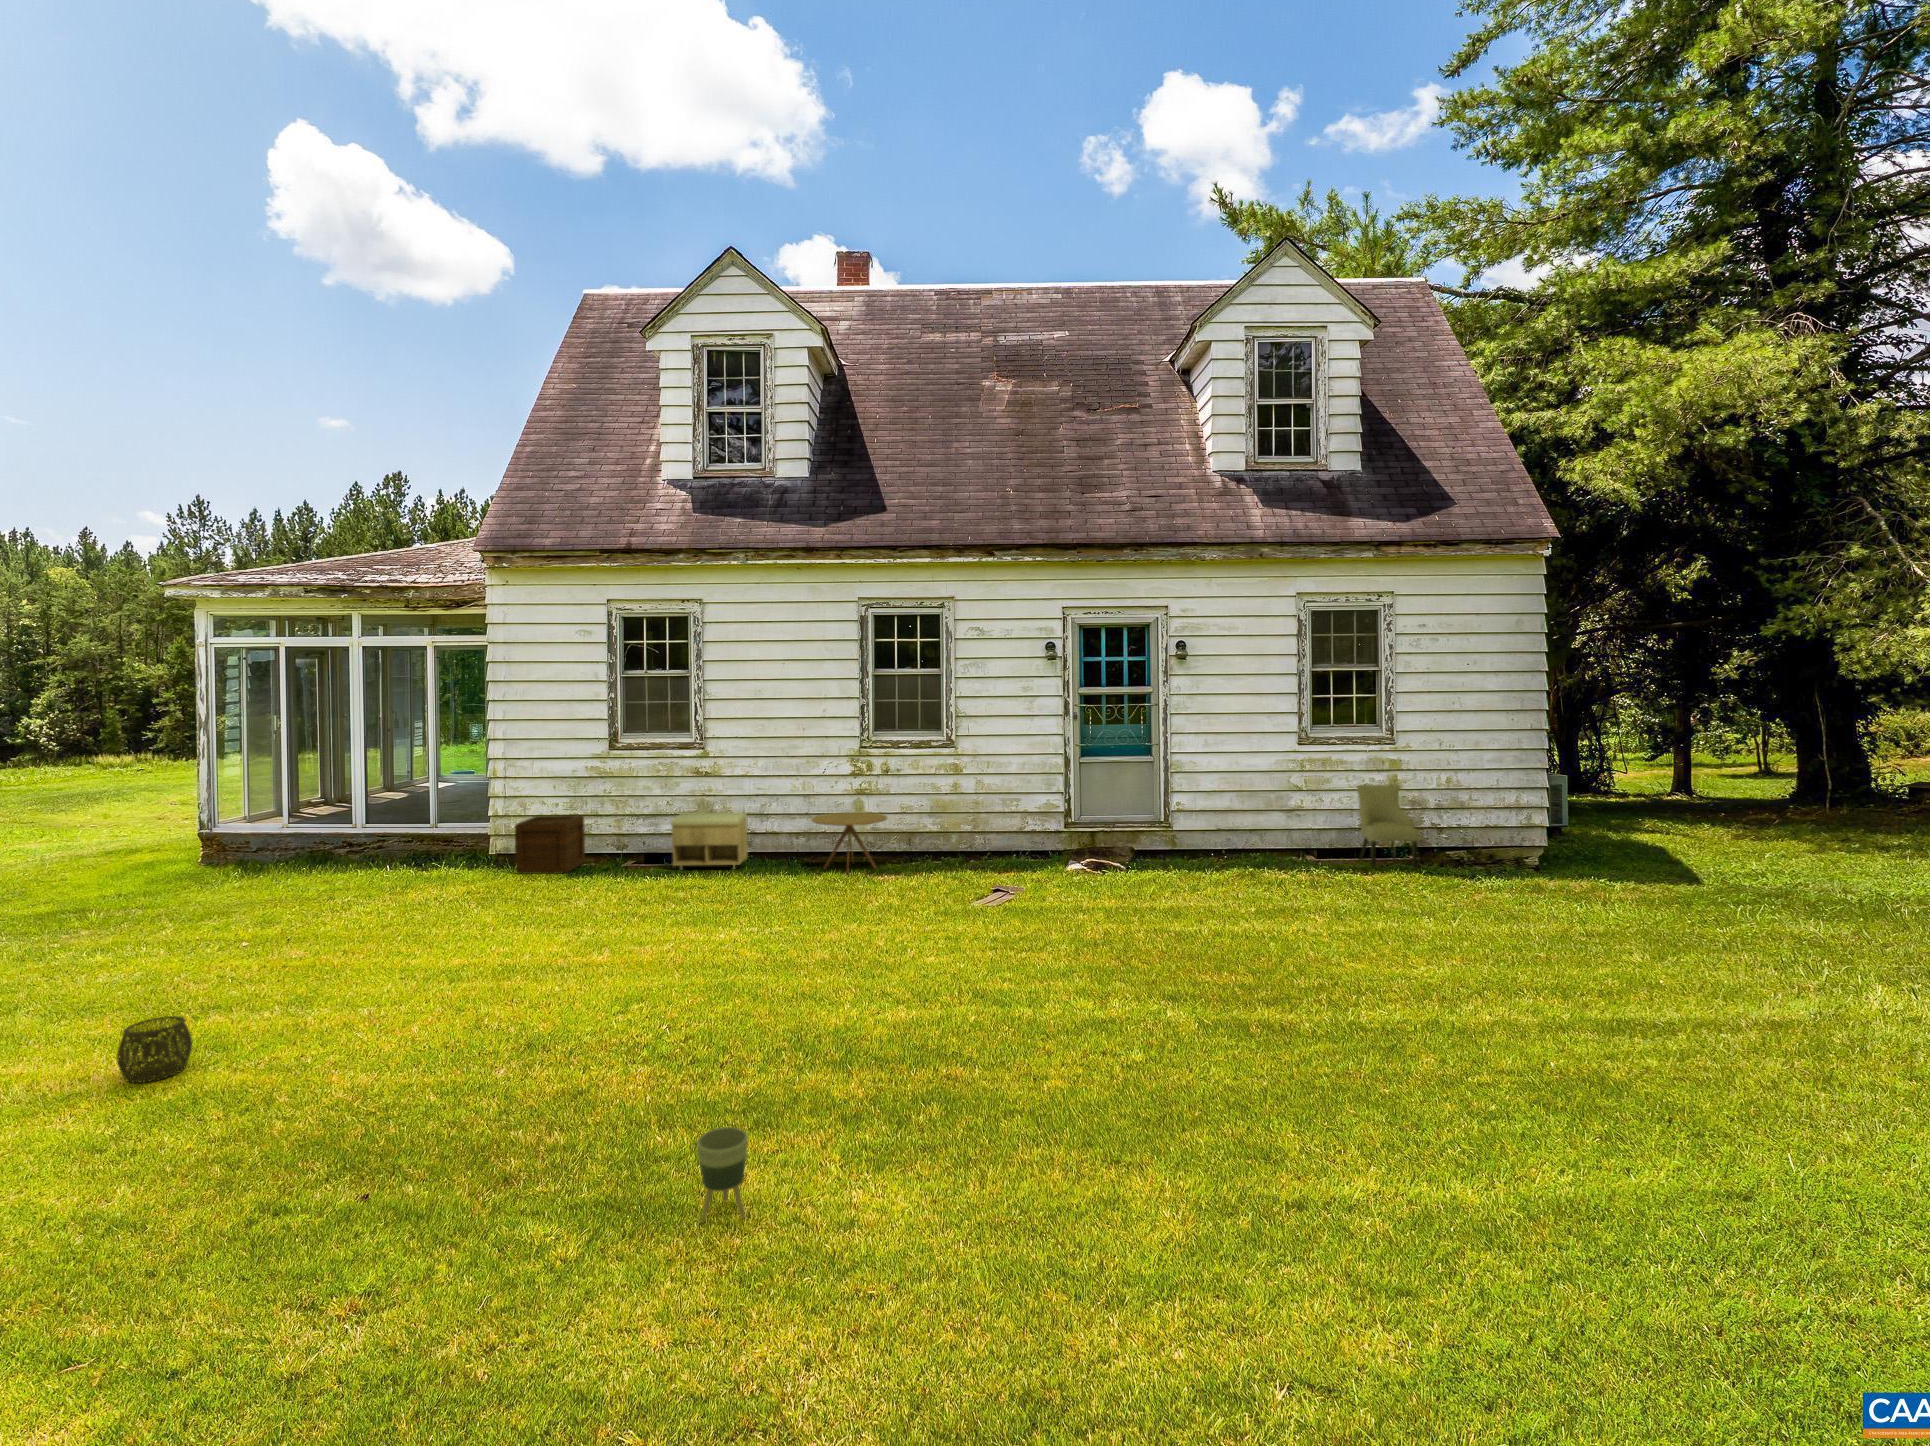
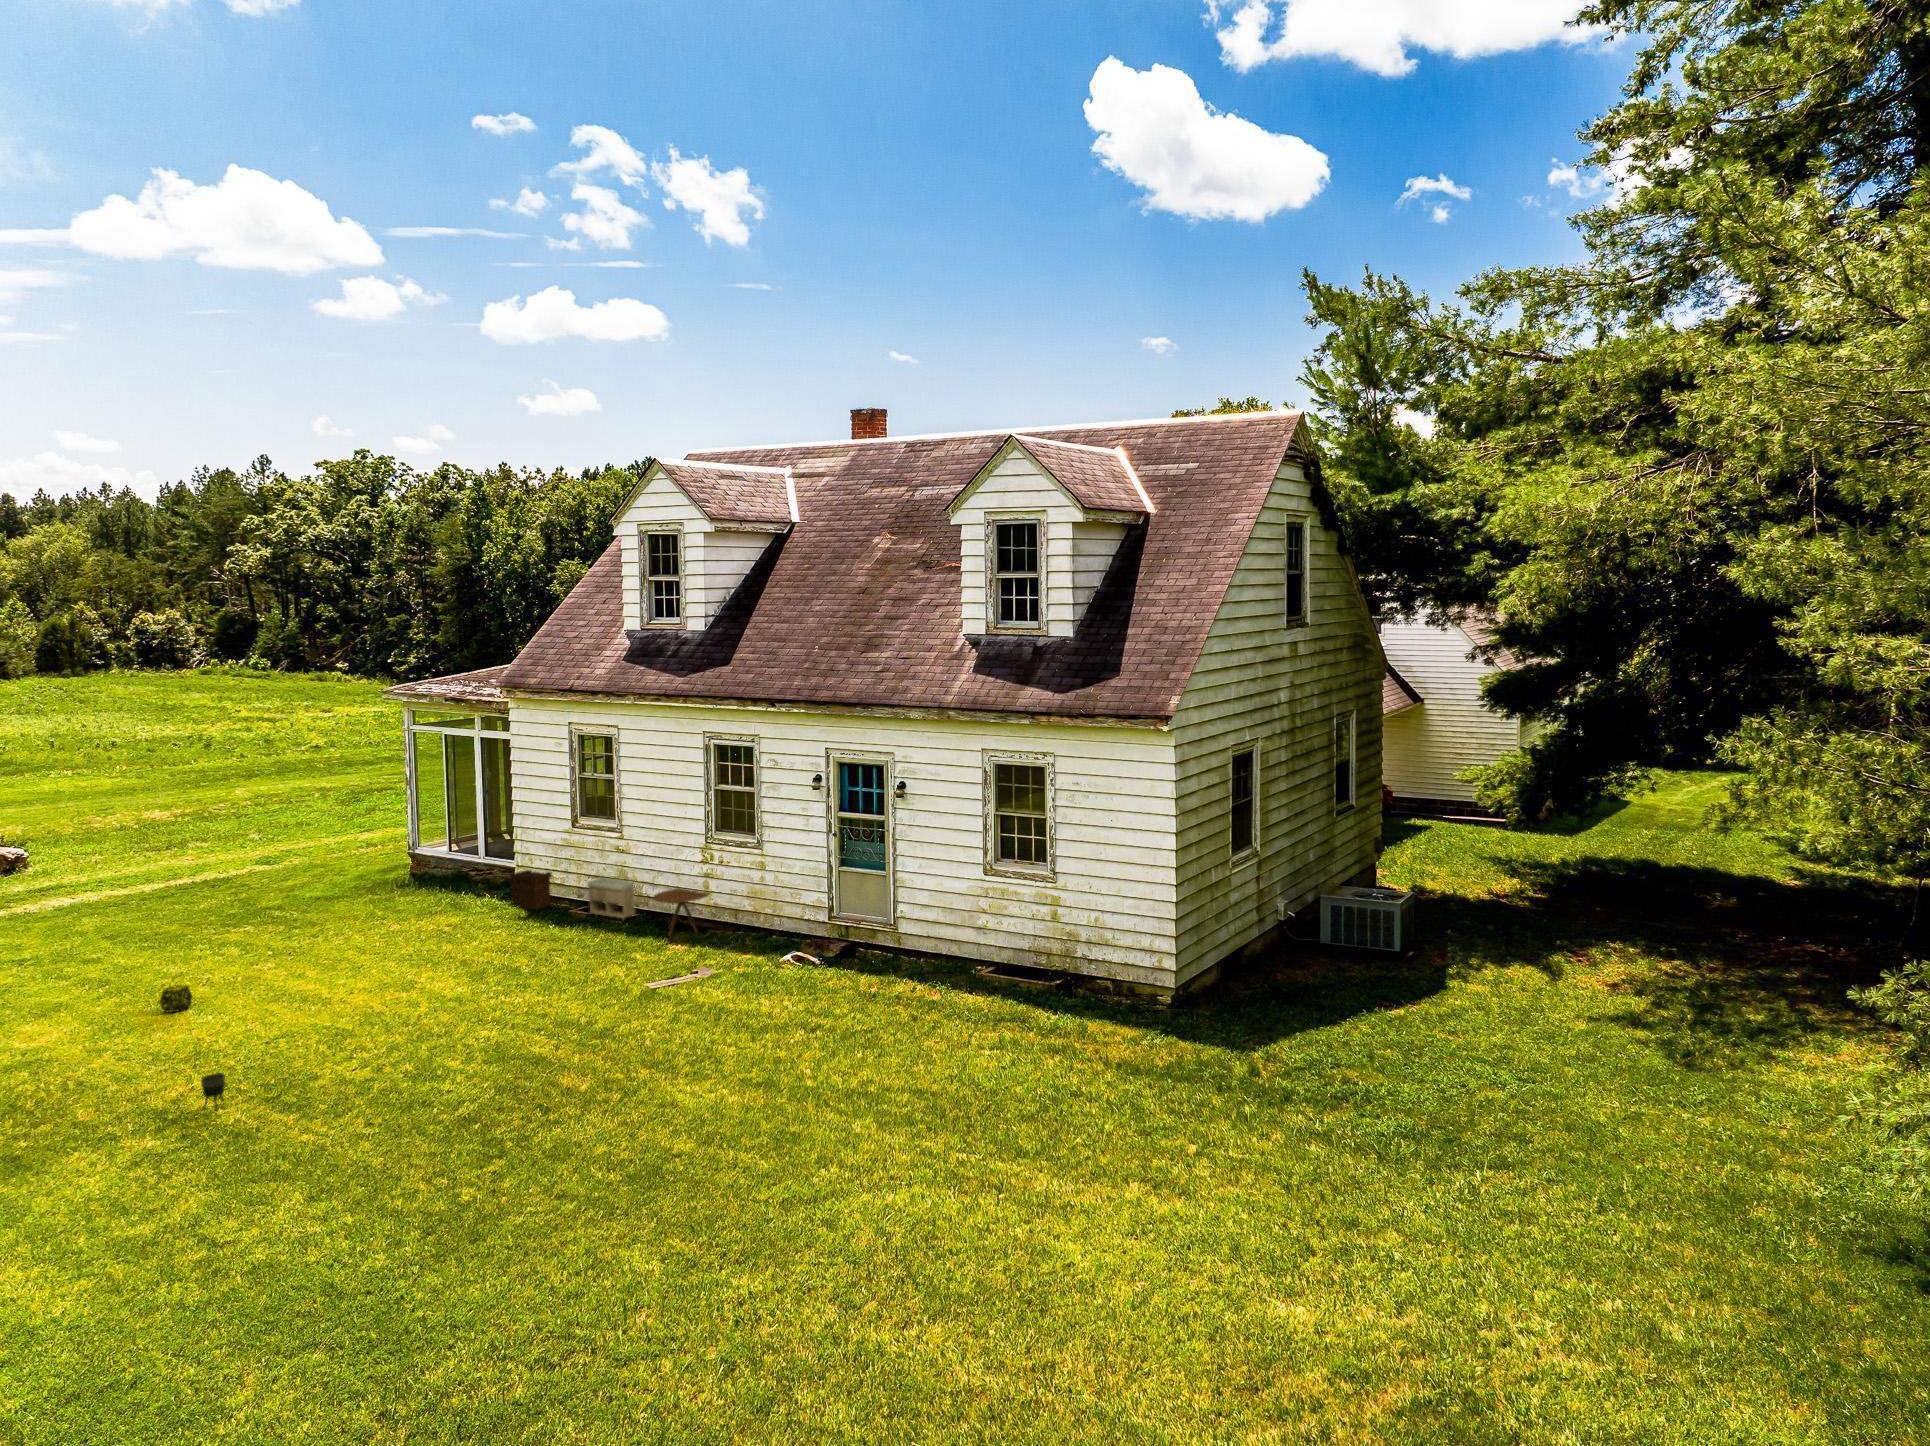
chair: present [1357,785,1420,868] -> none [1000,915,1051,993]

